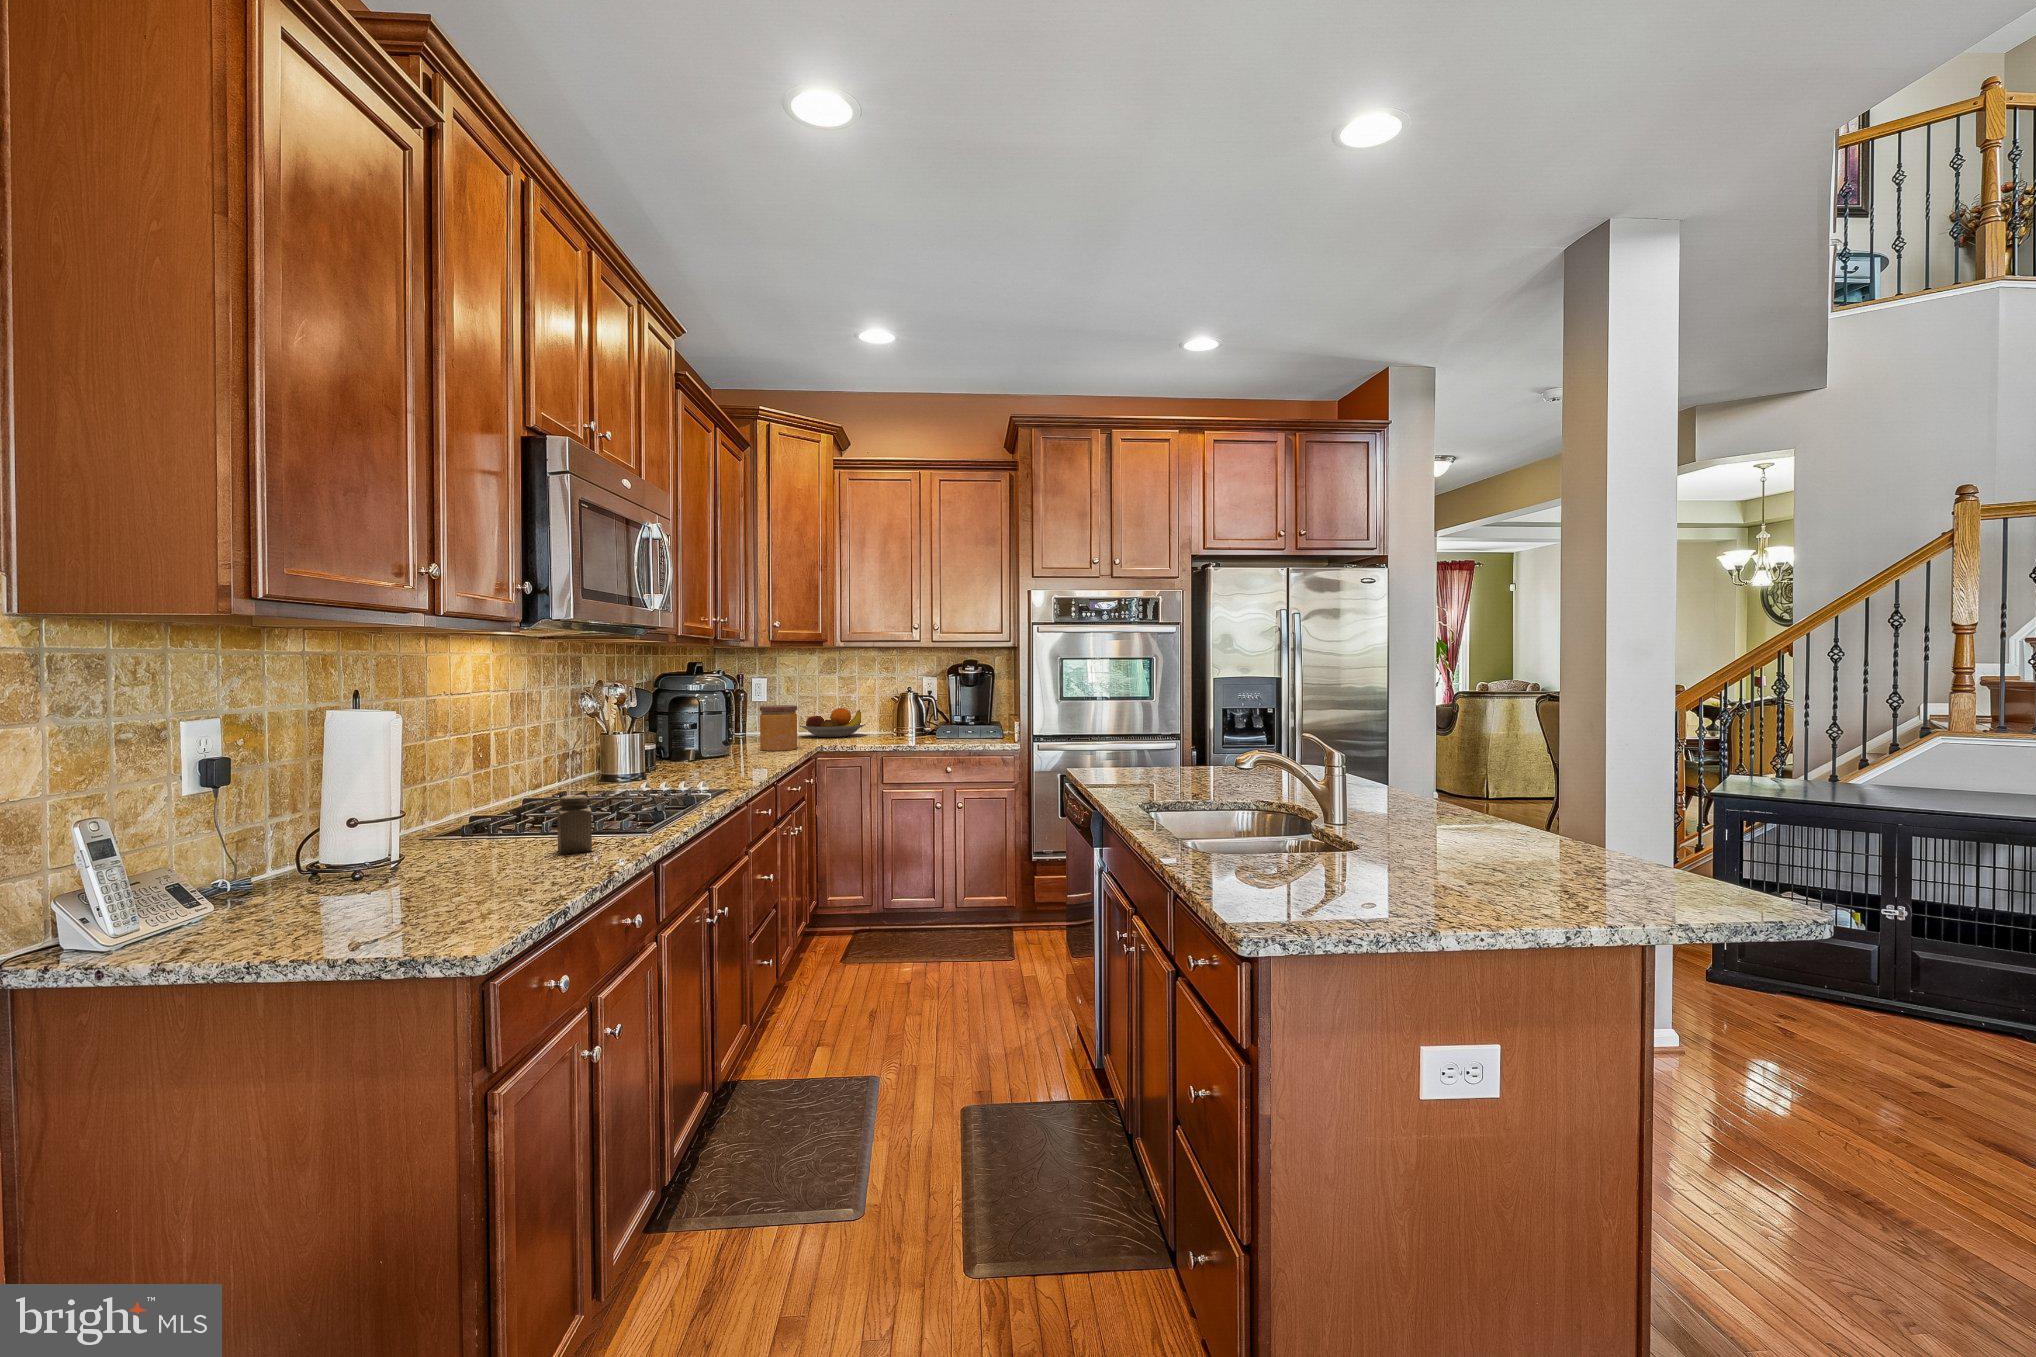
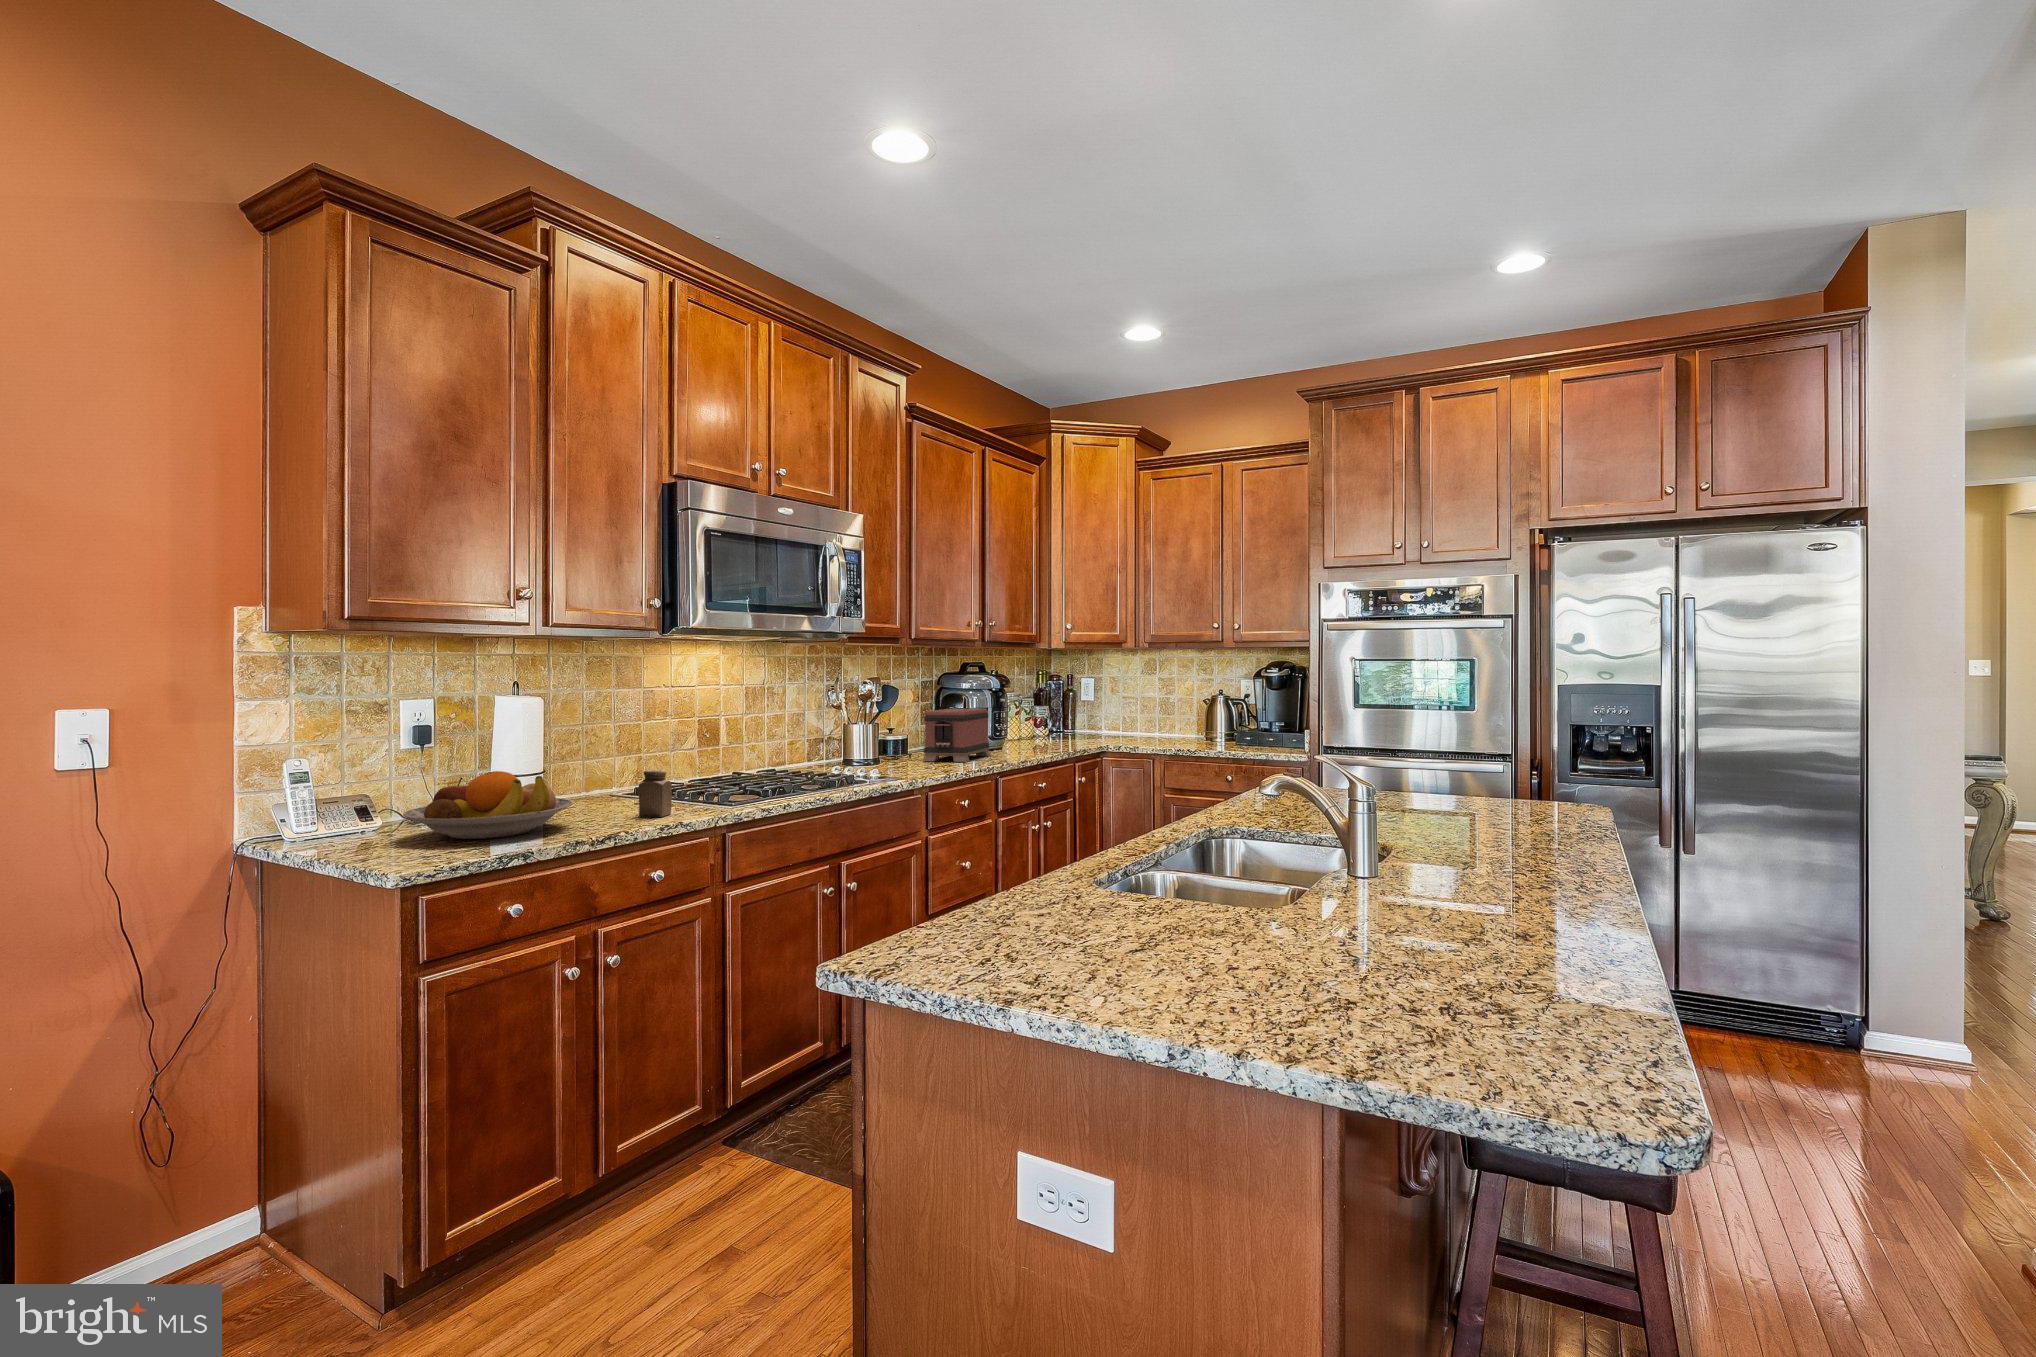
jar: present [760,705,797,751] -> none [1041,705,1077,750]
fruit bowl: present [800,708,866,737] -> present [403,771,573,839]
toaster: none [677,711,731,770] -> present [923,709,991,762]

